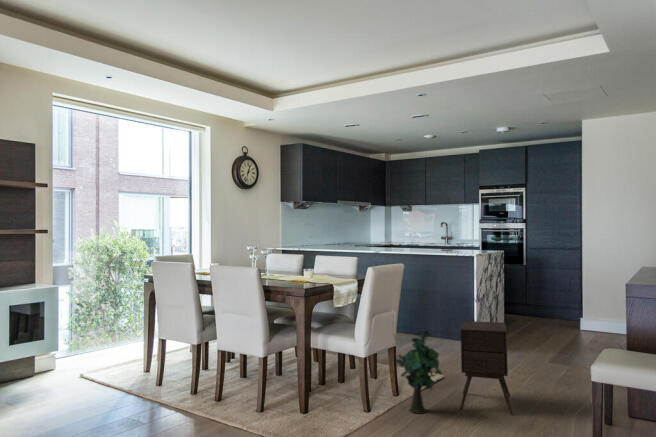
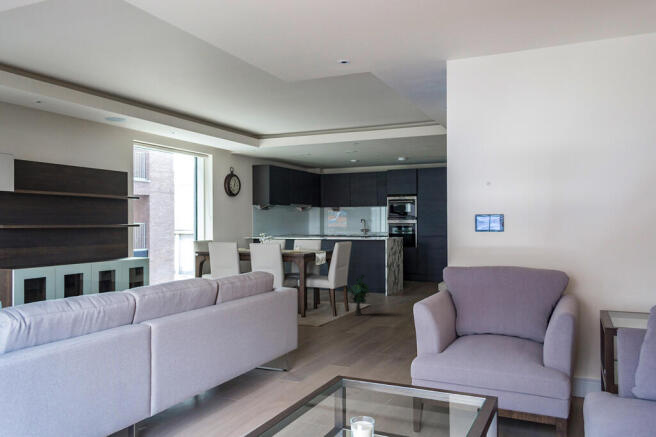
side table: present [460,321,513,414] -> none [379,271,404,314]

